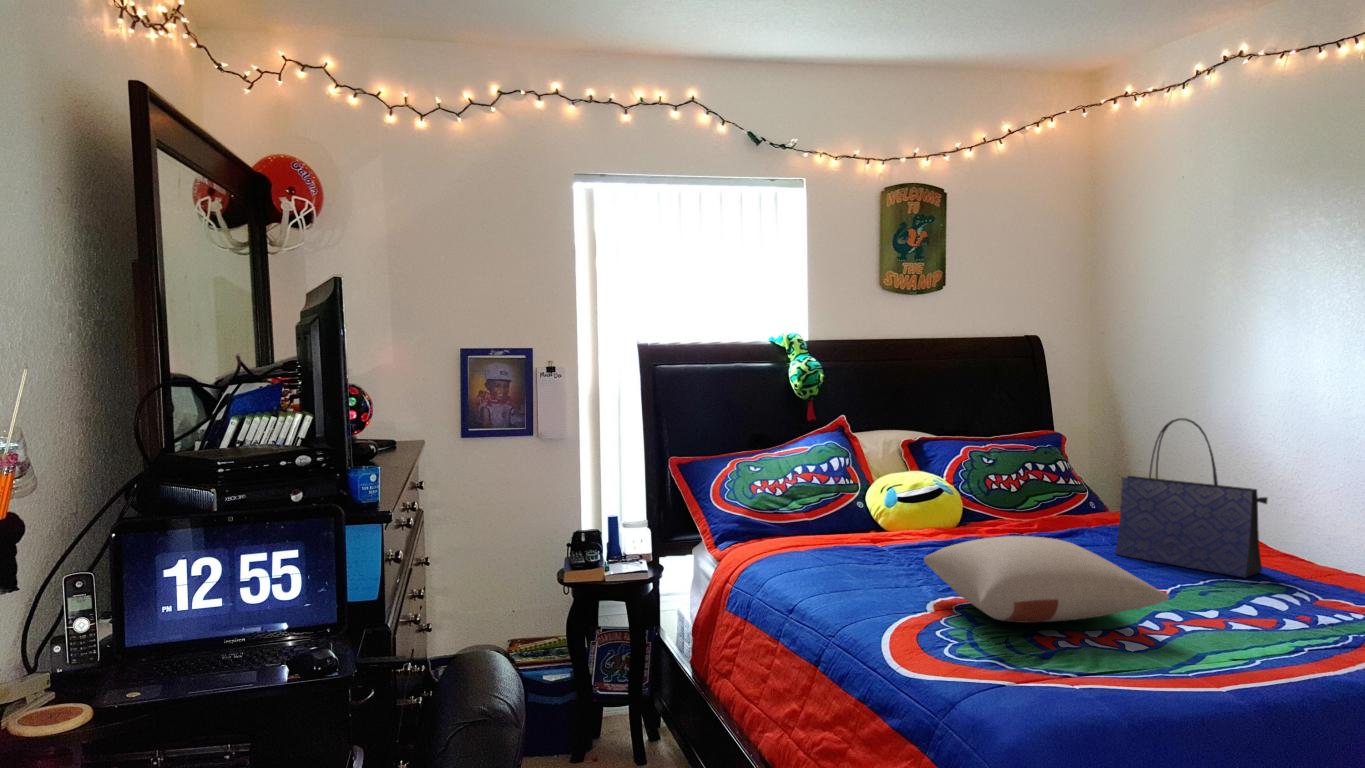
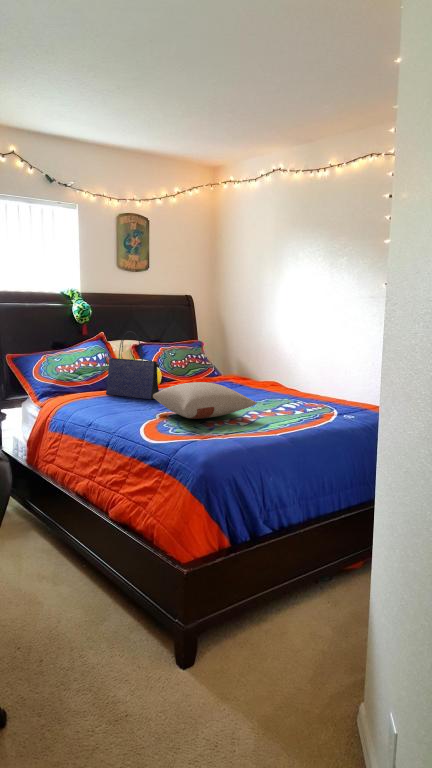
tote bag: present [1115,418,1267,578] -> present [106,331,160,399]

